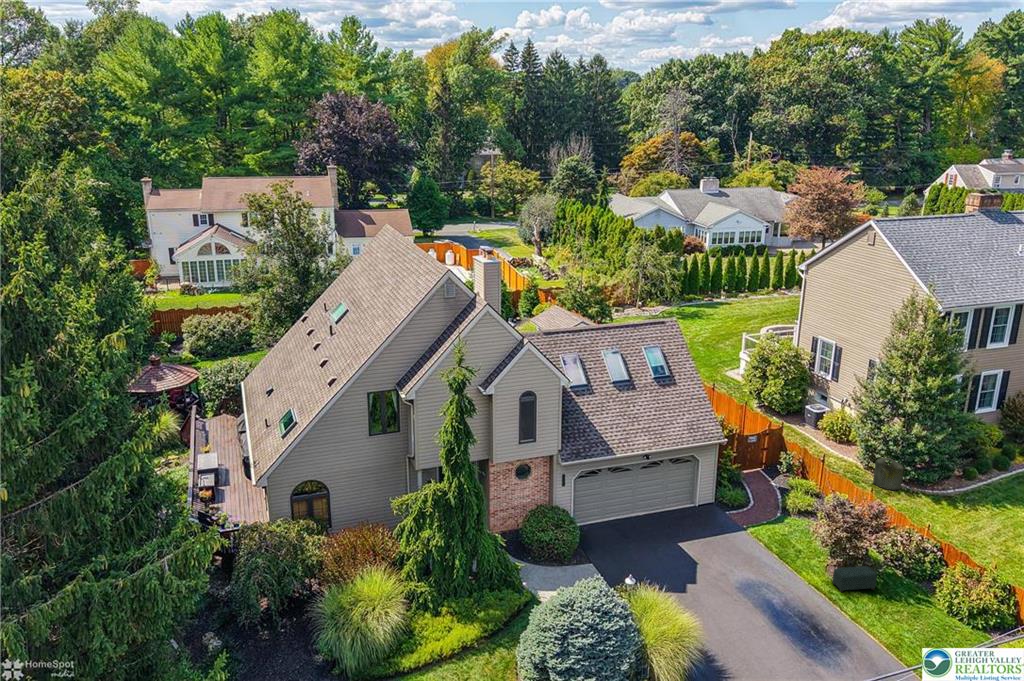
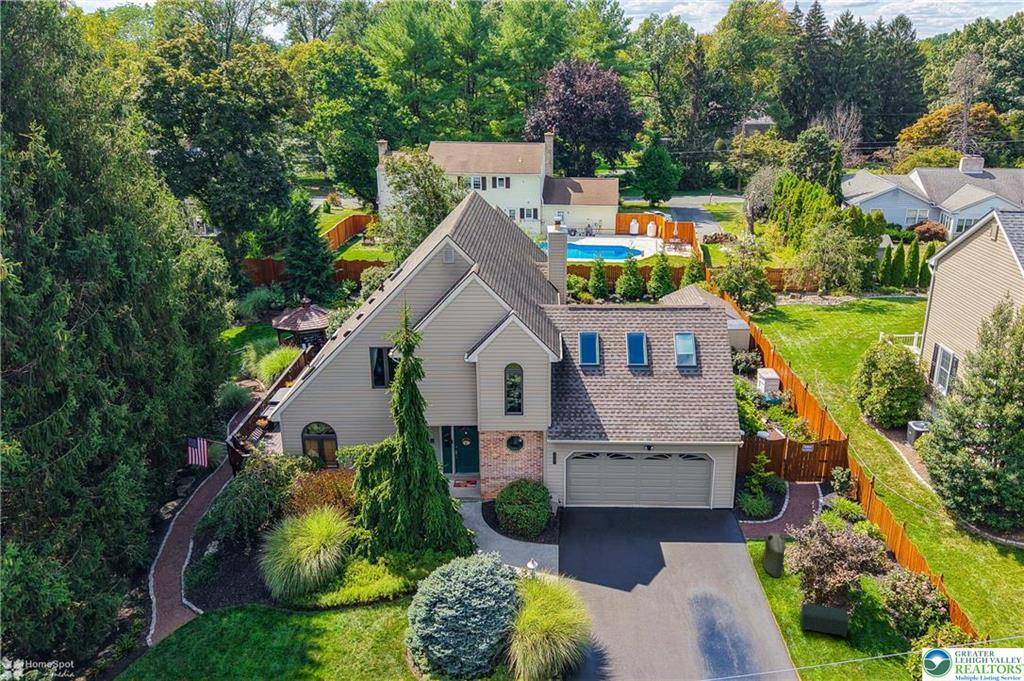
trash can: present [873,458,904,491] -> present [763,532,785,578]

